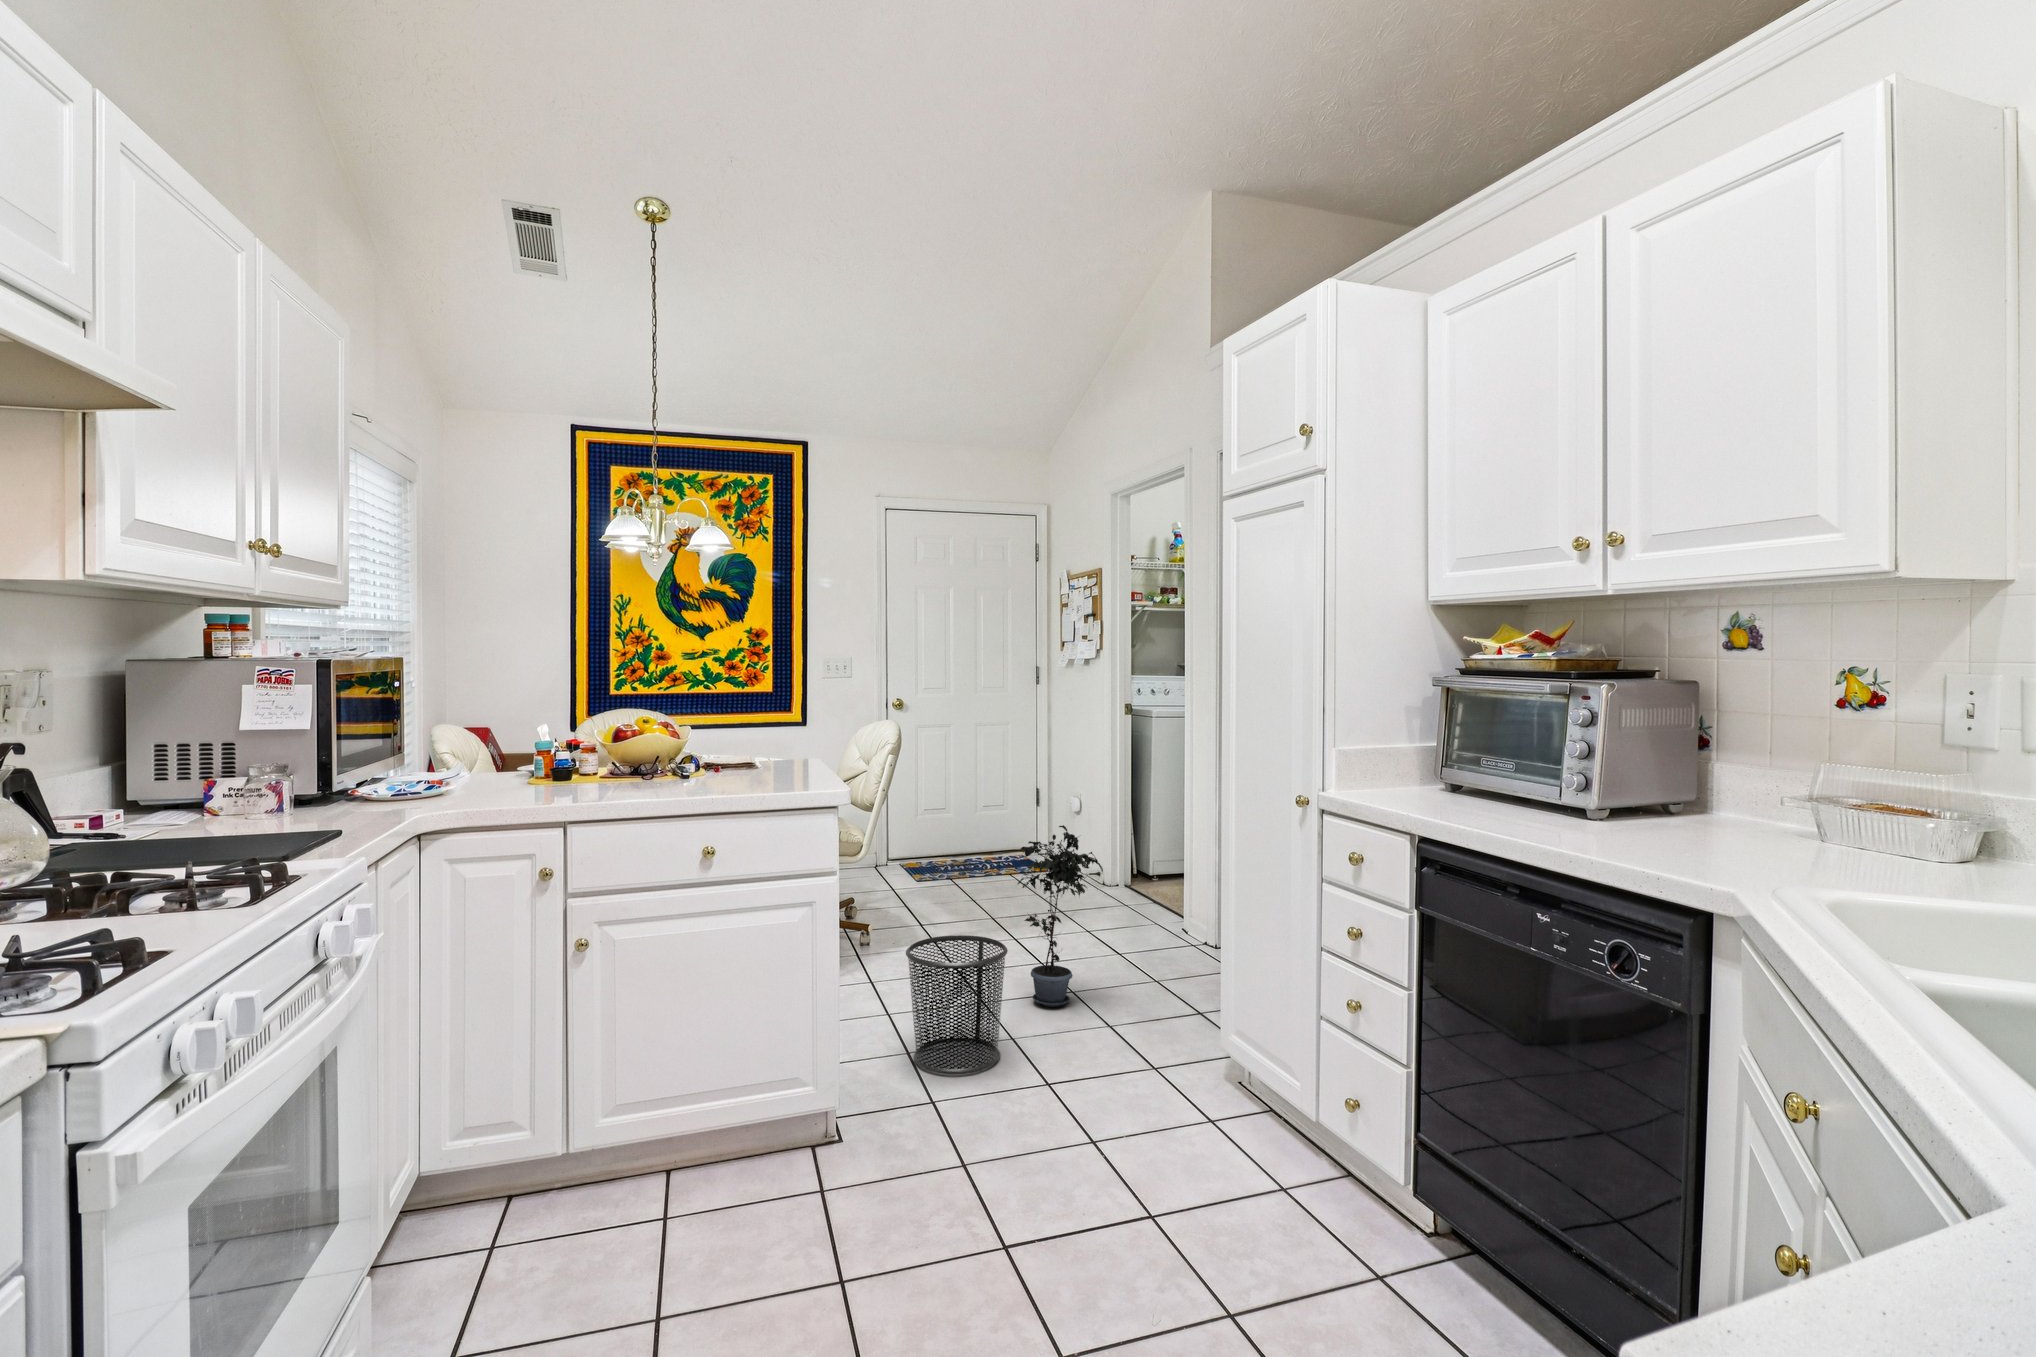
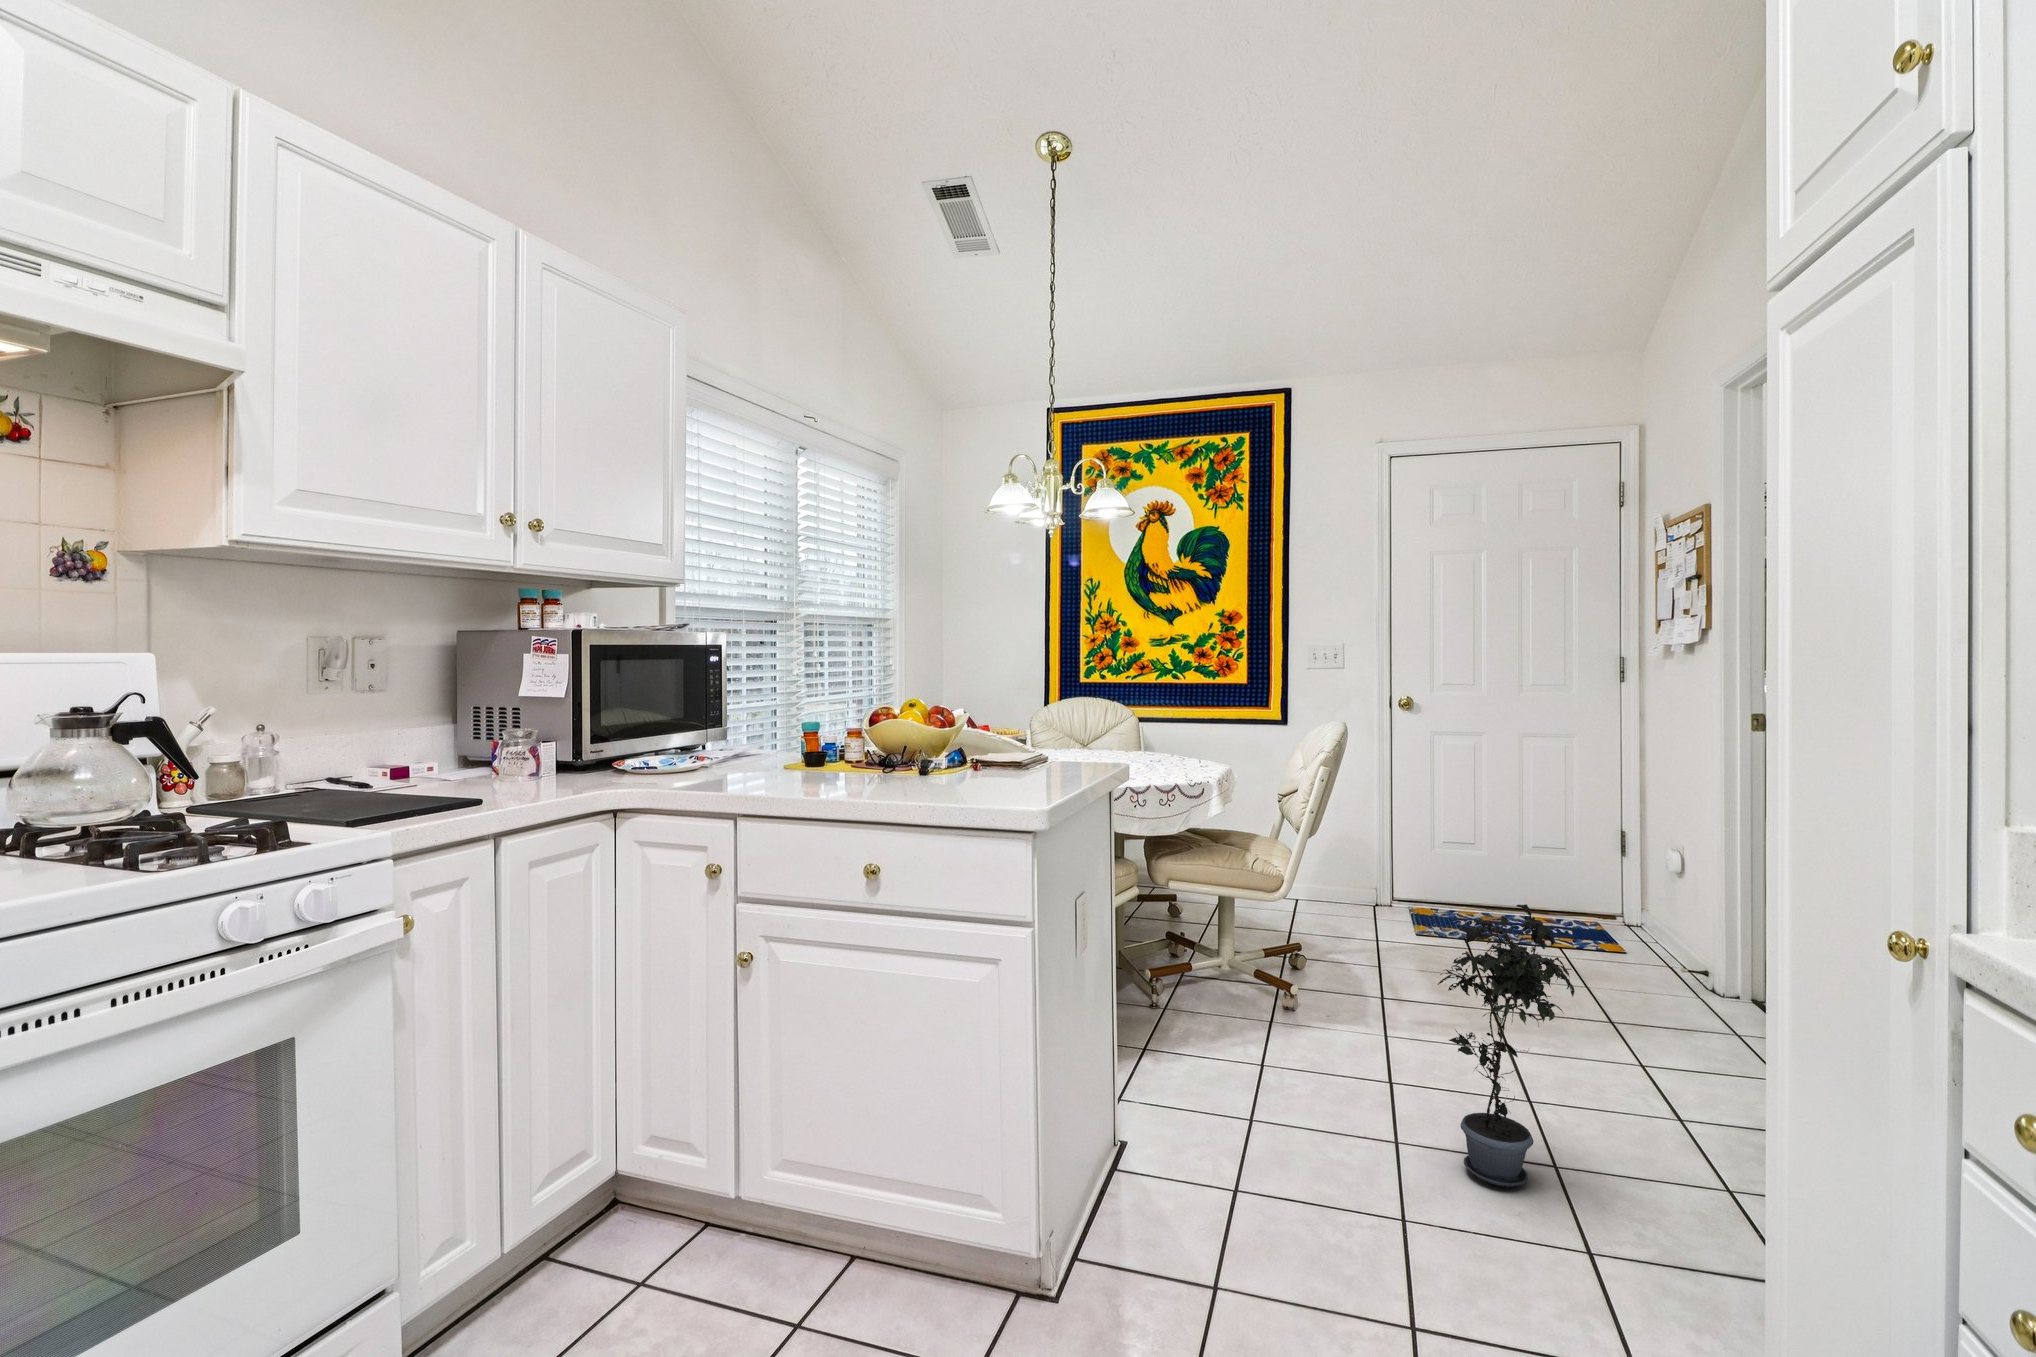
waste bin: present [906,935,1008,1074] -> none [1218,1040,1373,1262]

